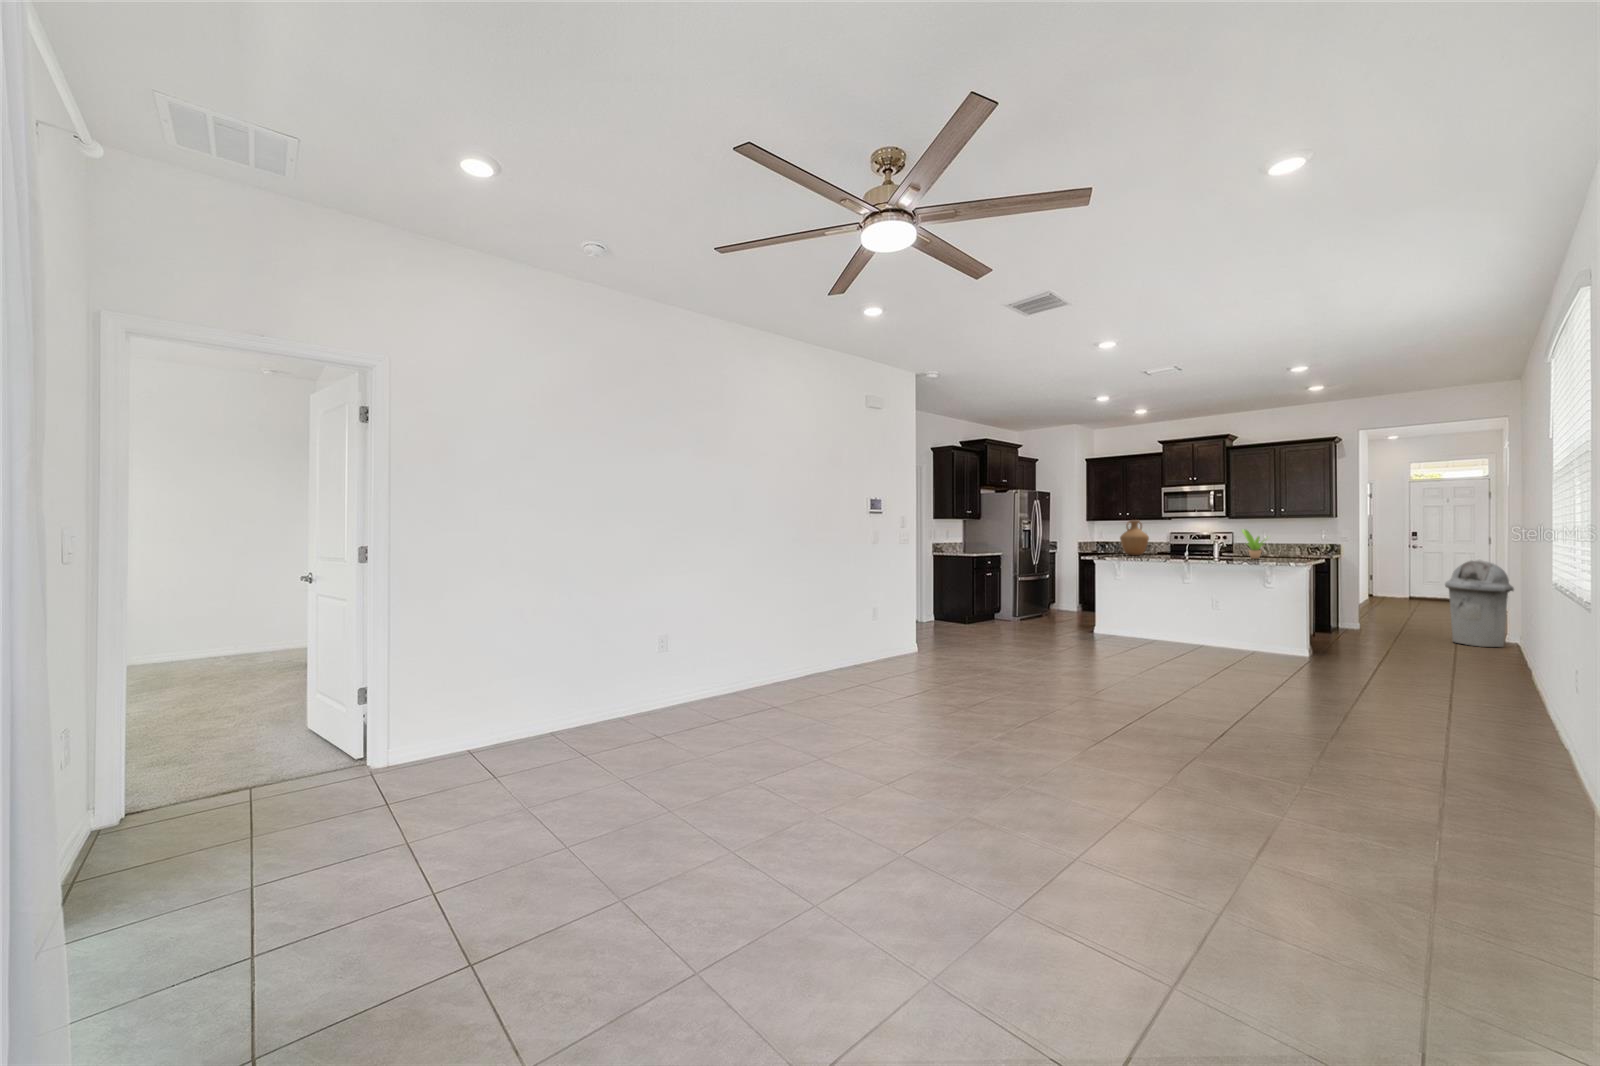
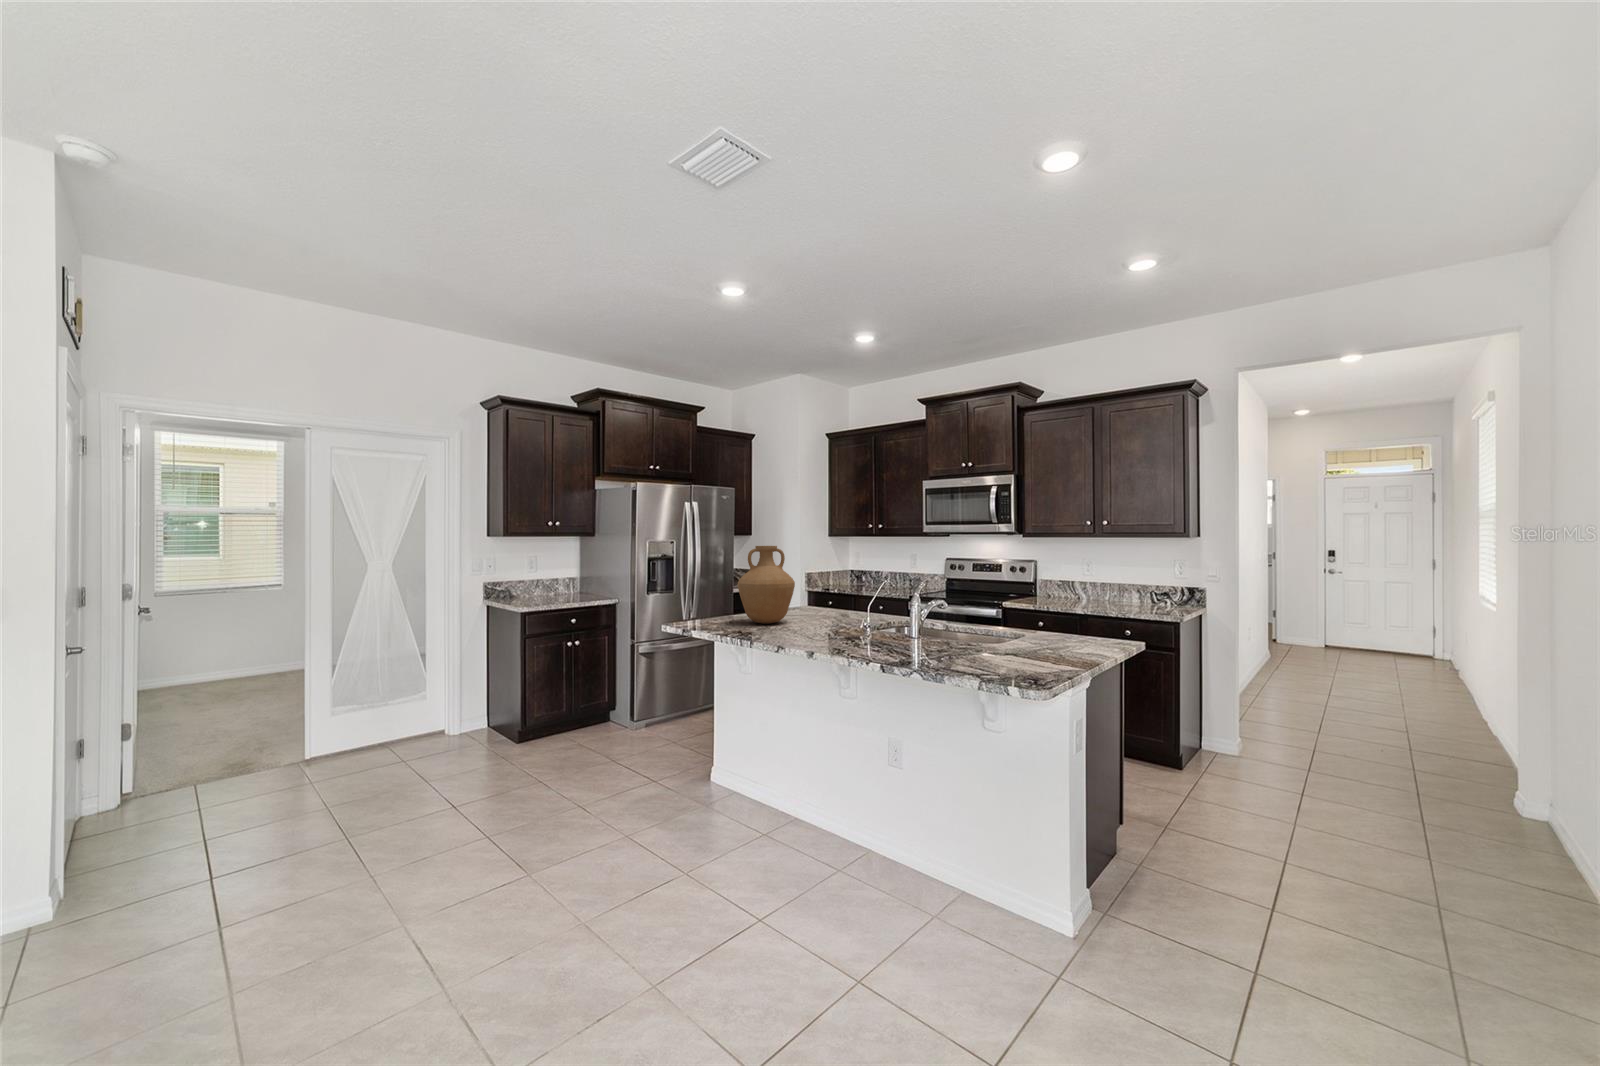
potted plant: present [1242,530,1264,559] -> none [936,574,1004,652]
trash can: present [1445,560,1514,647] -> none [1397,636,1547,837]

